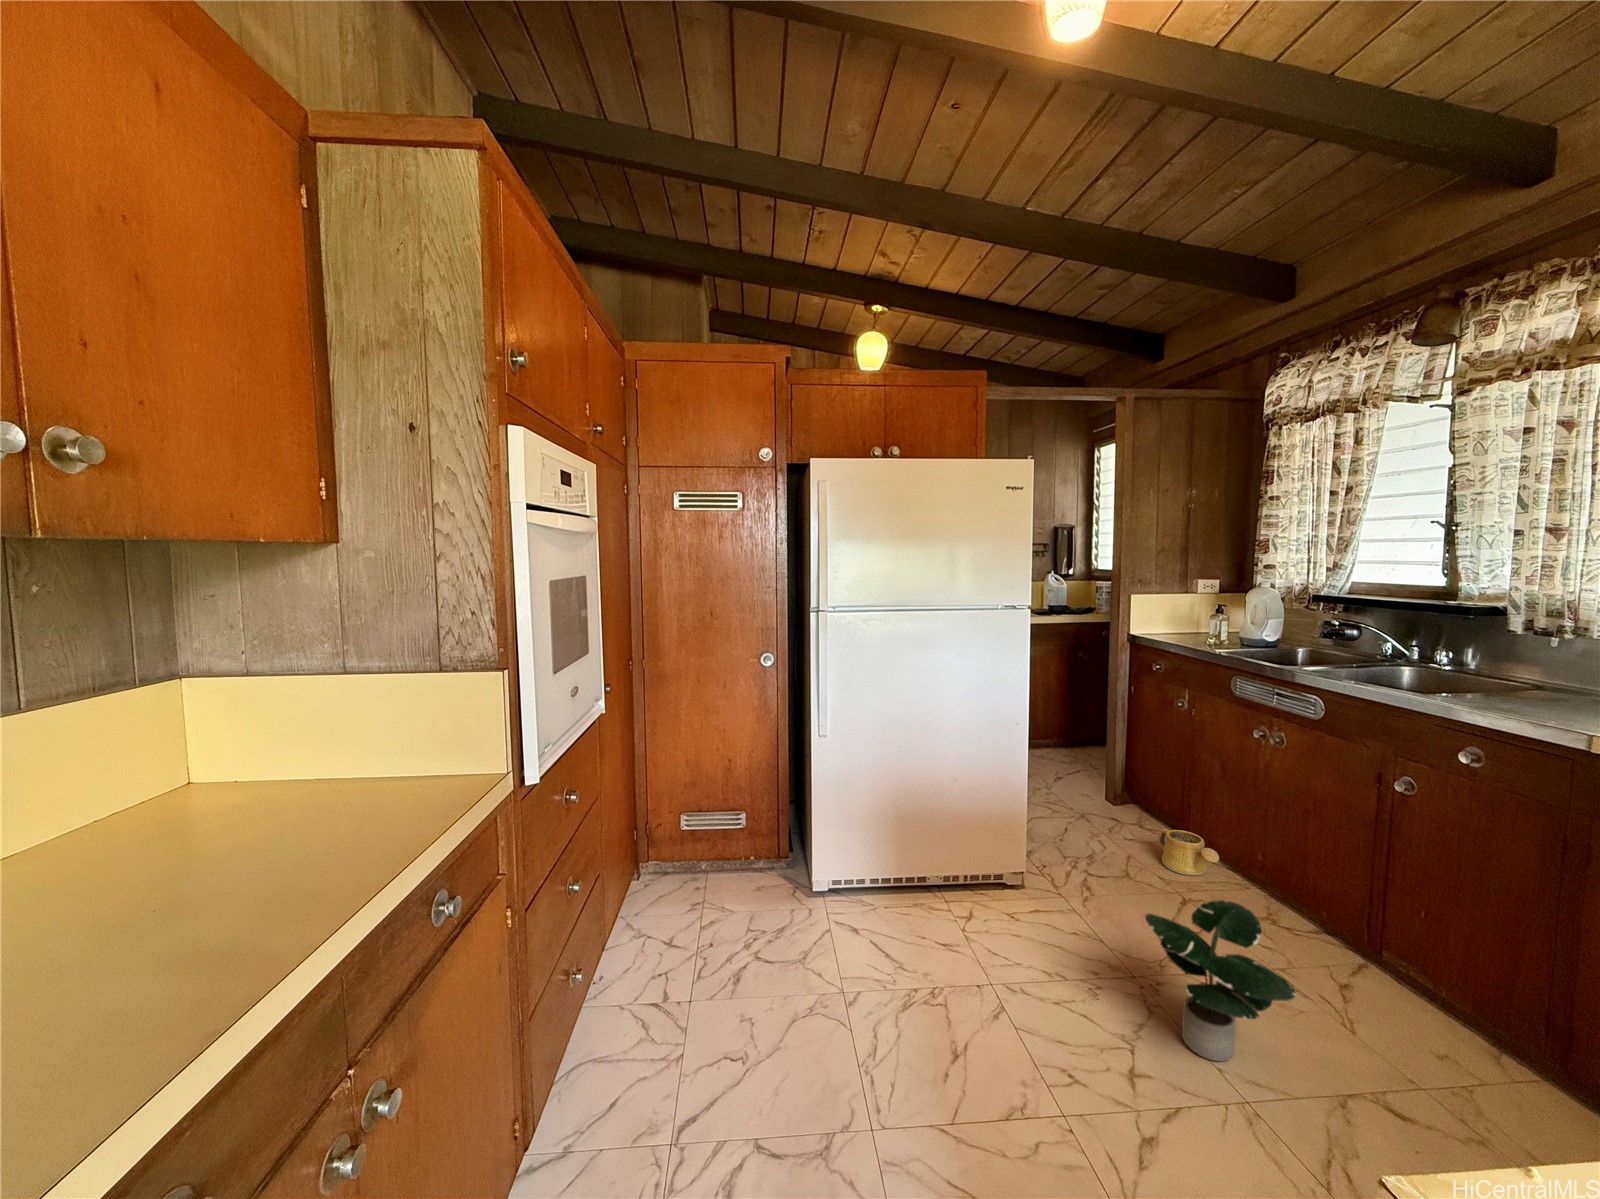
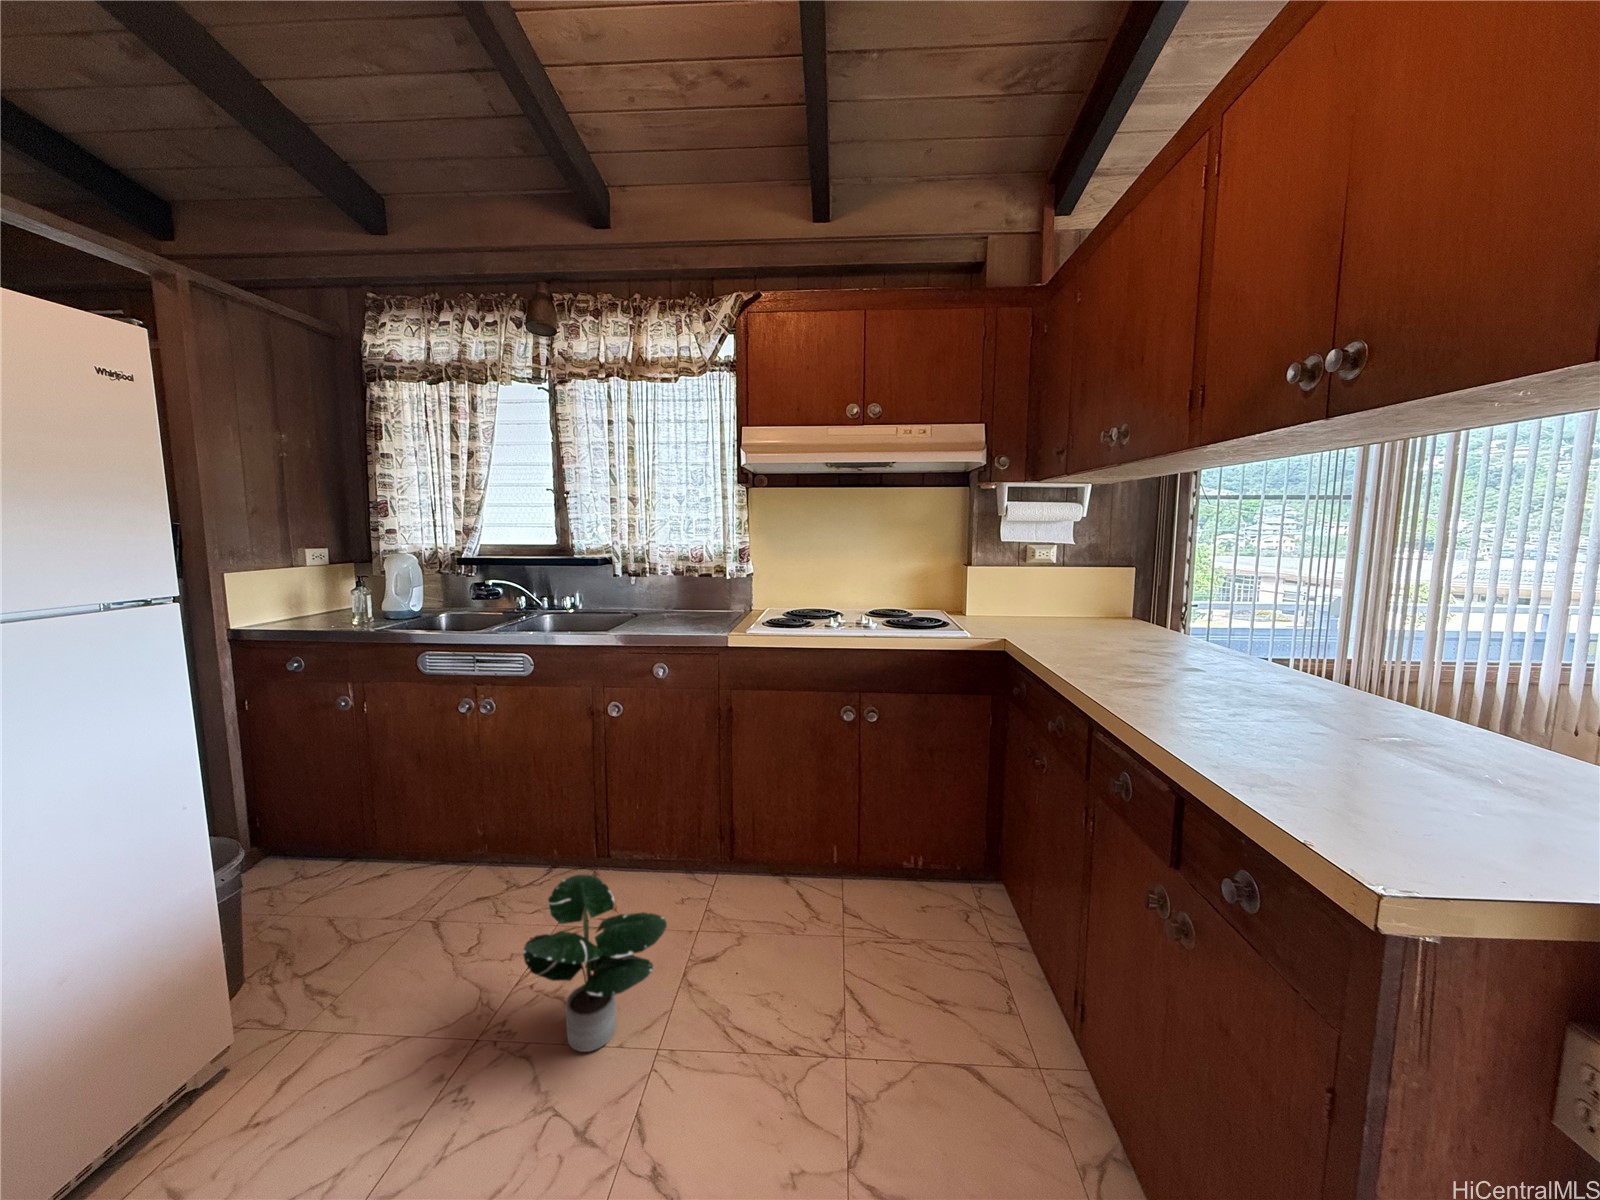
watering can: present [1158,829,1219,875] -> none [354,846,443,903]

